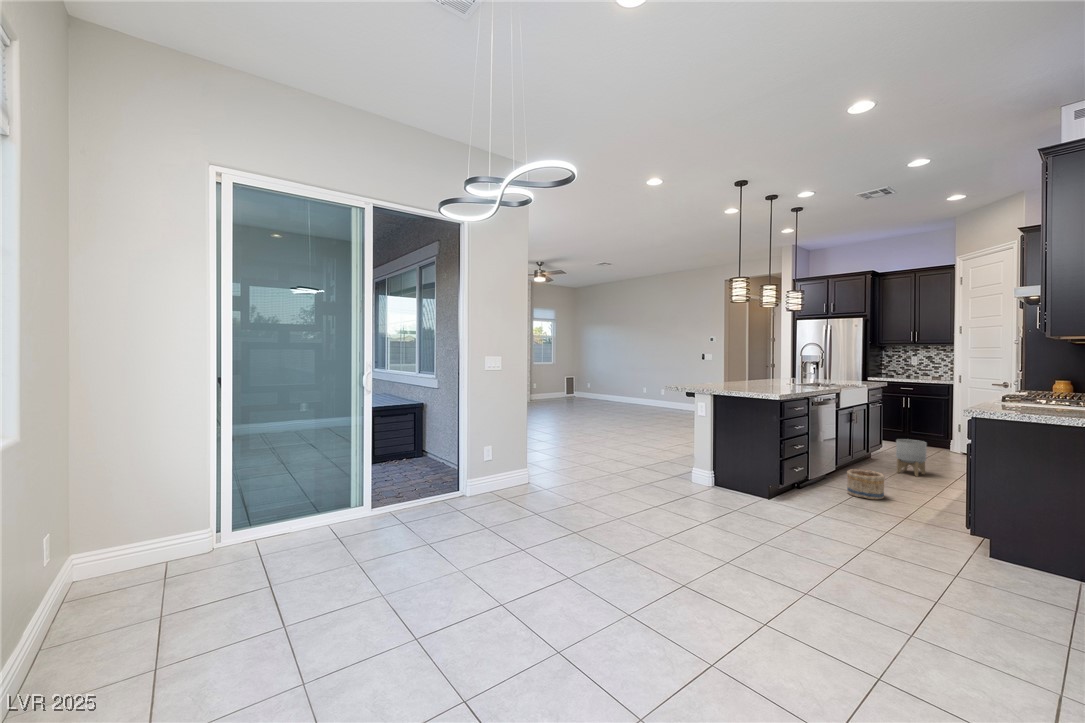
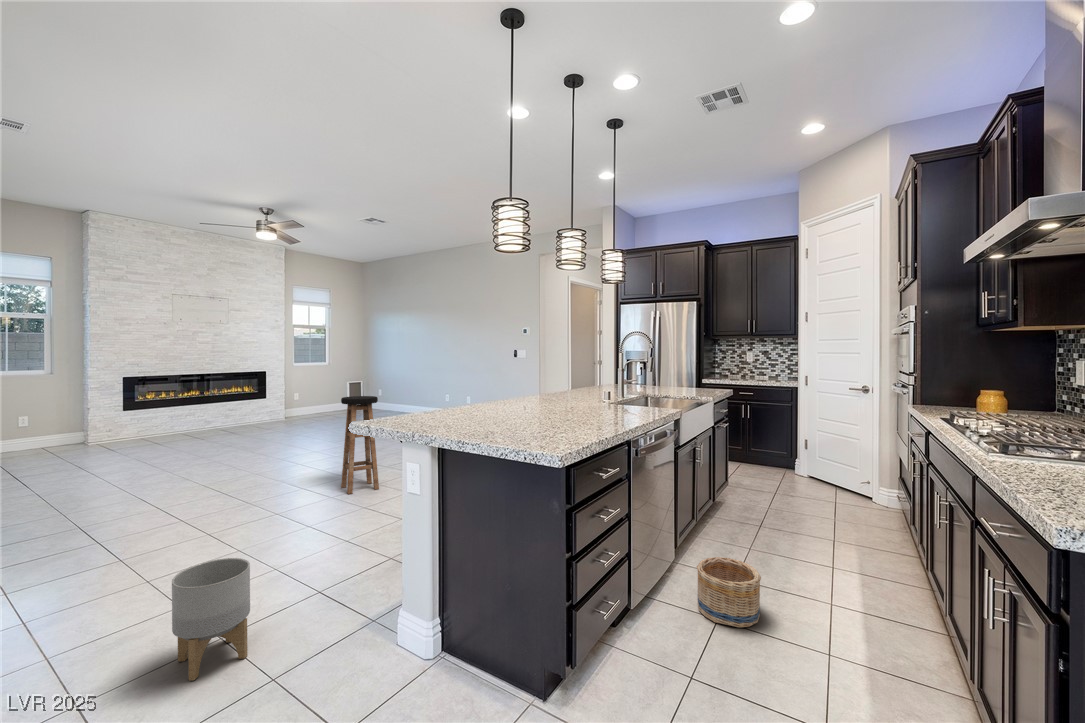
bar stool: none [610,384,633,441] -> present [341,396,379,494]
planter: present [896,439,927,476] -> present [172,558,250,681]

